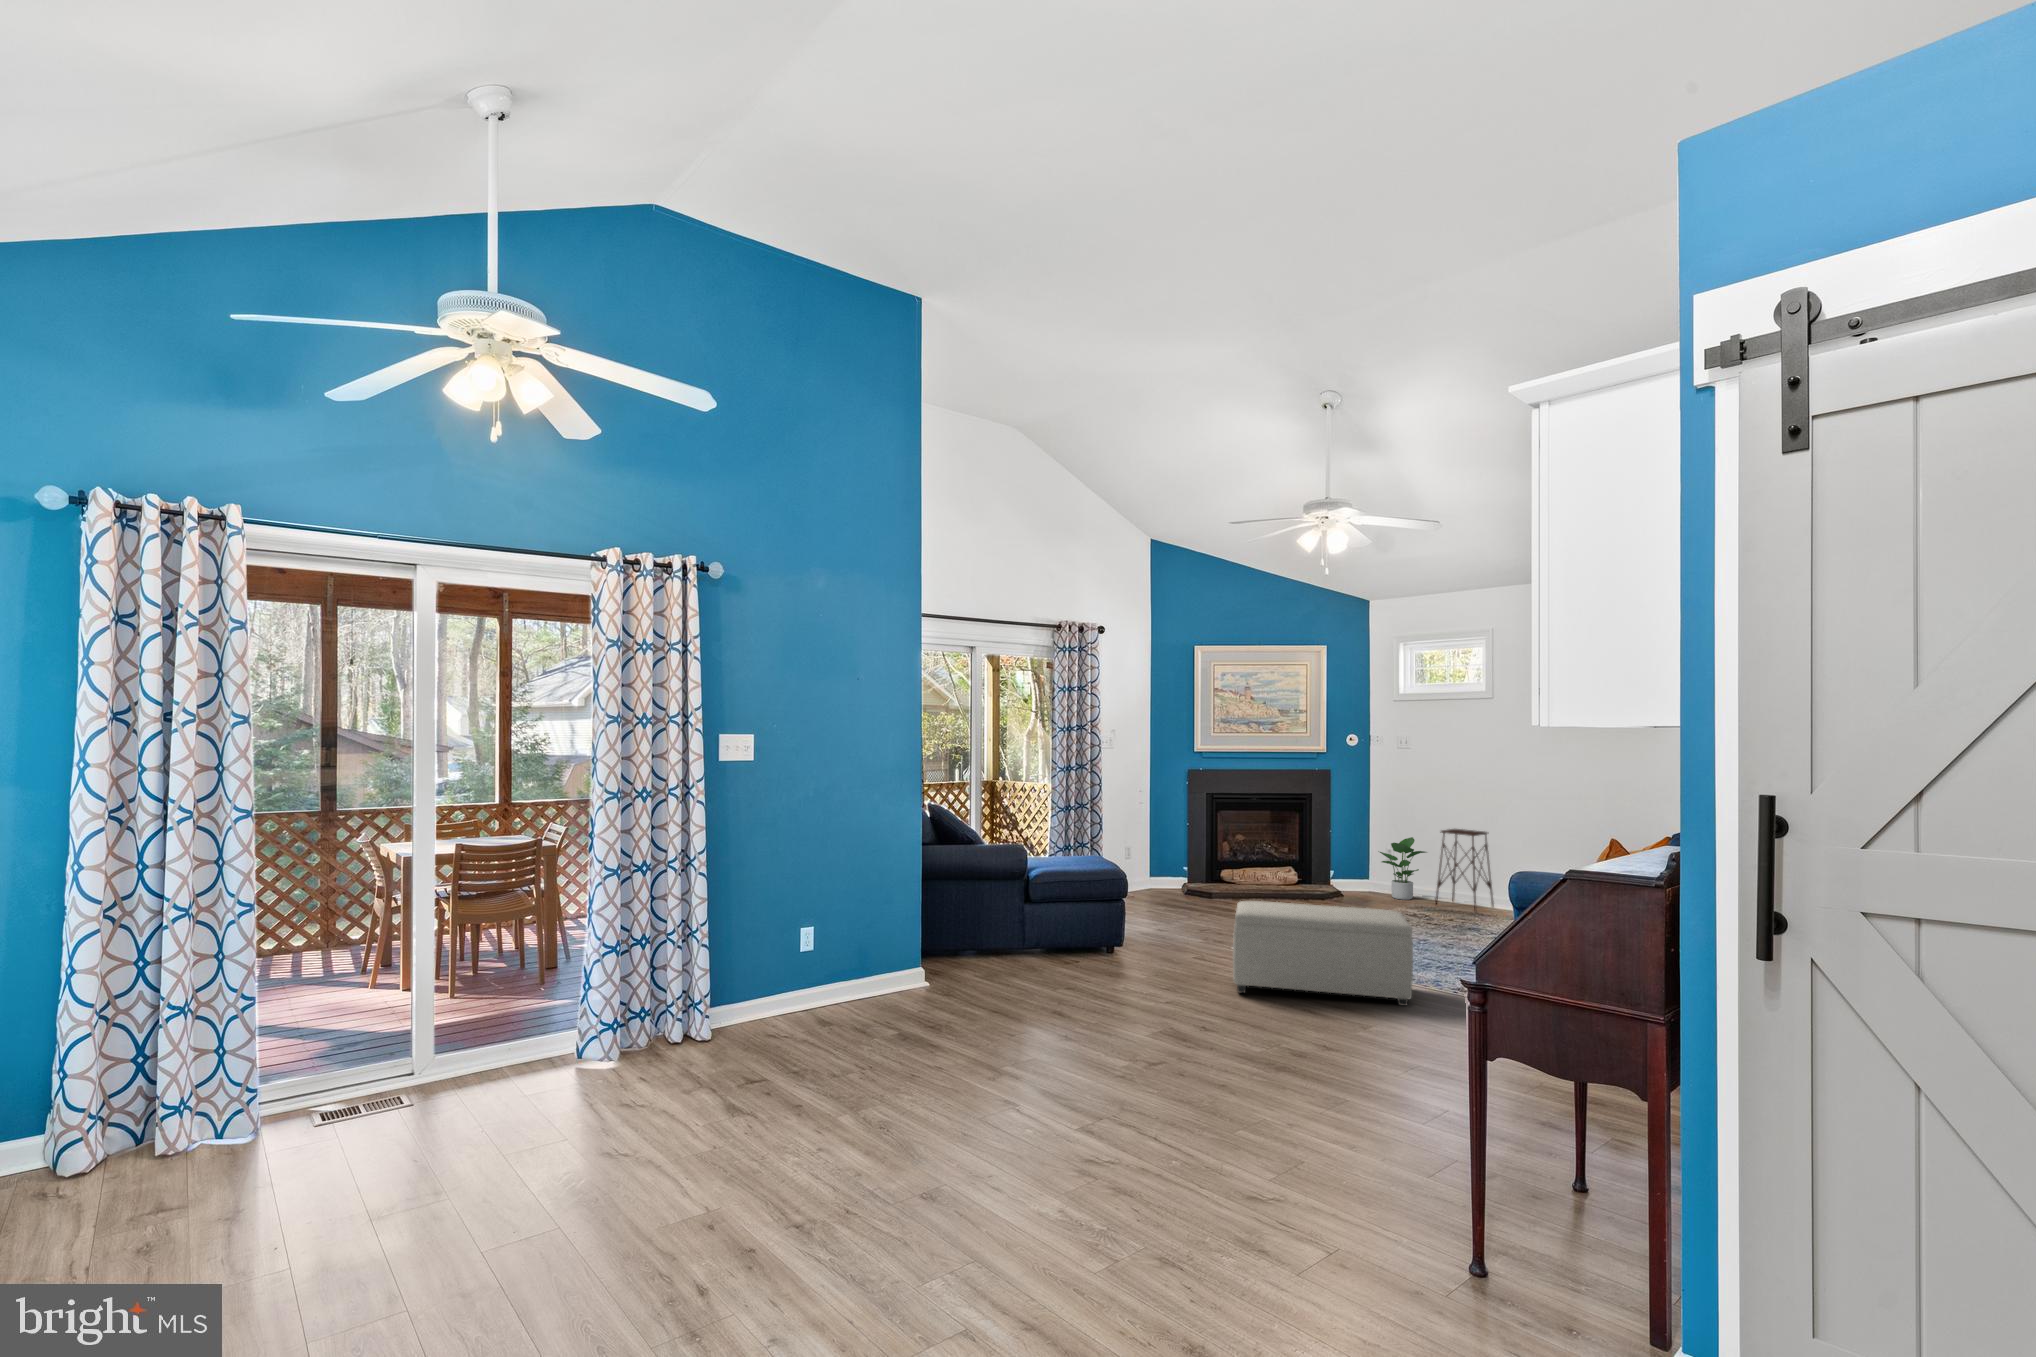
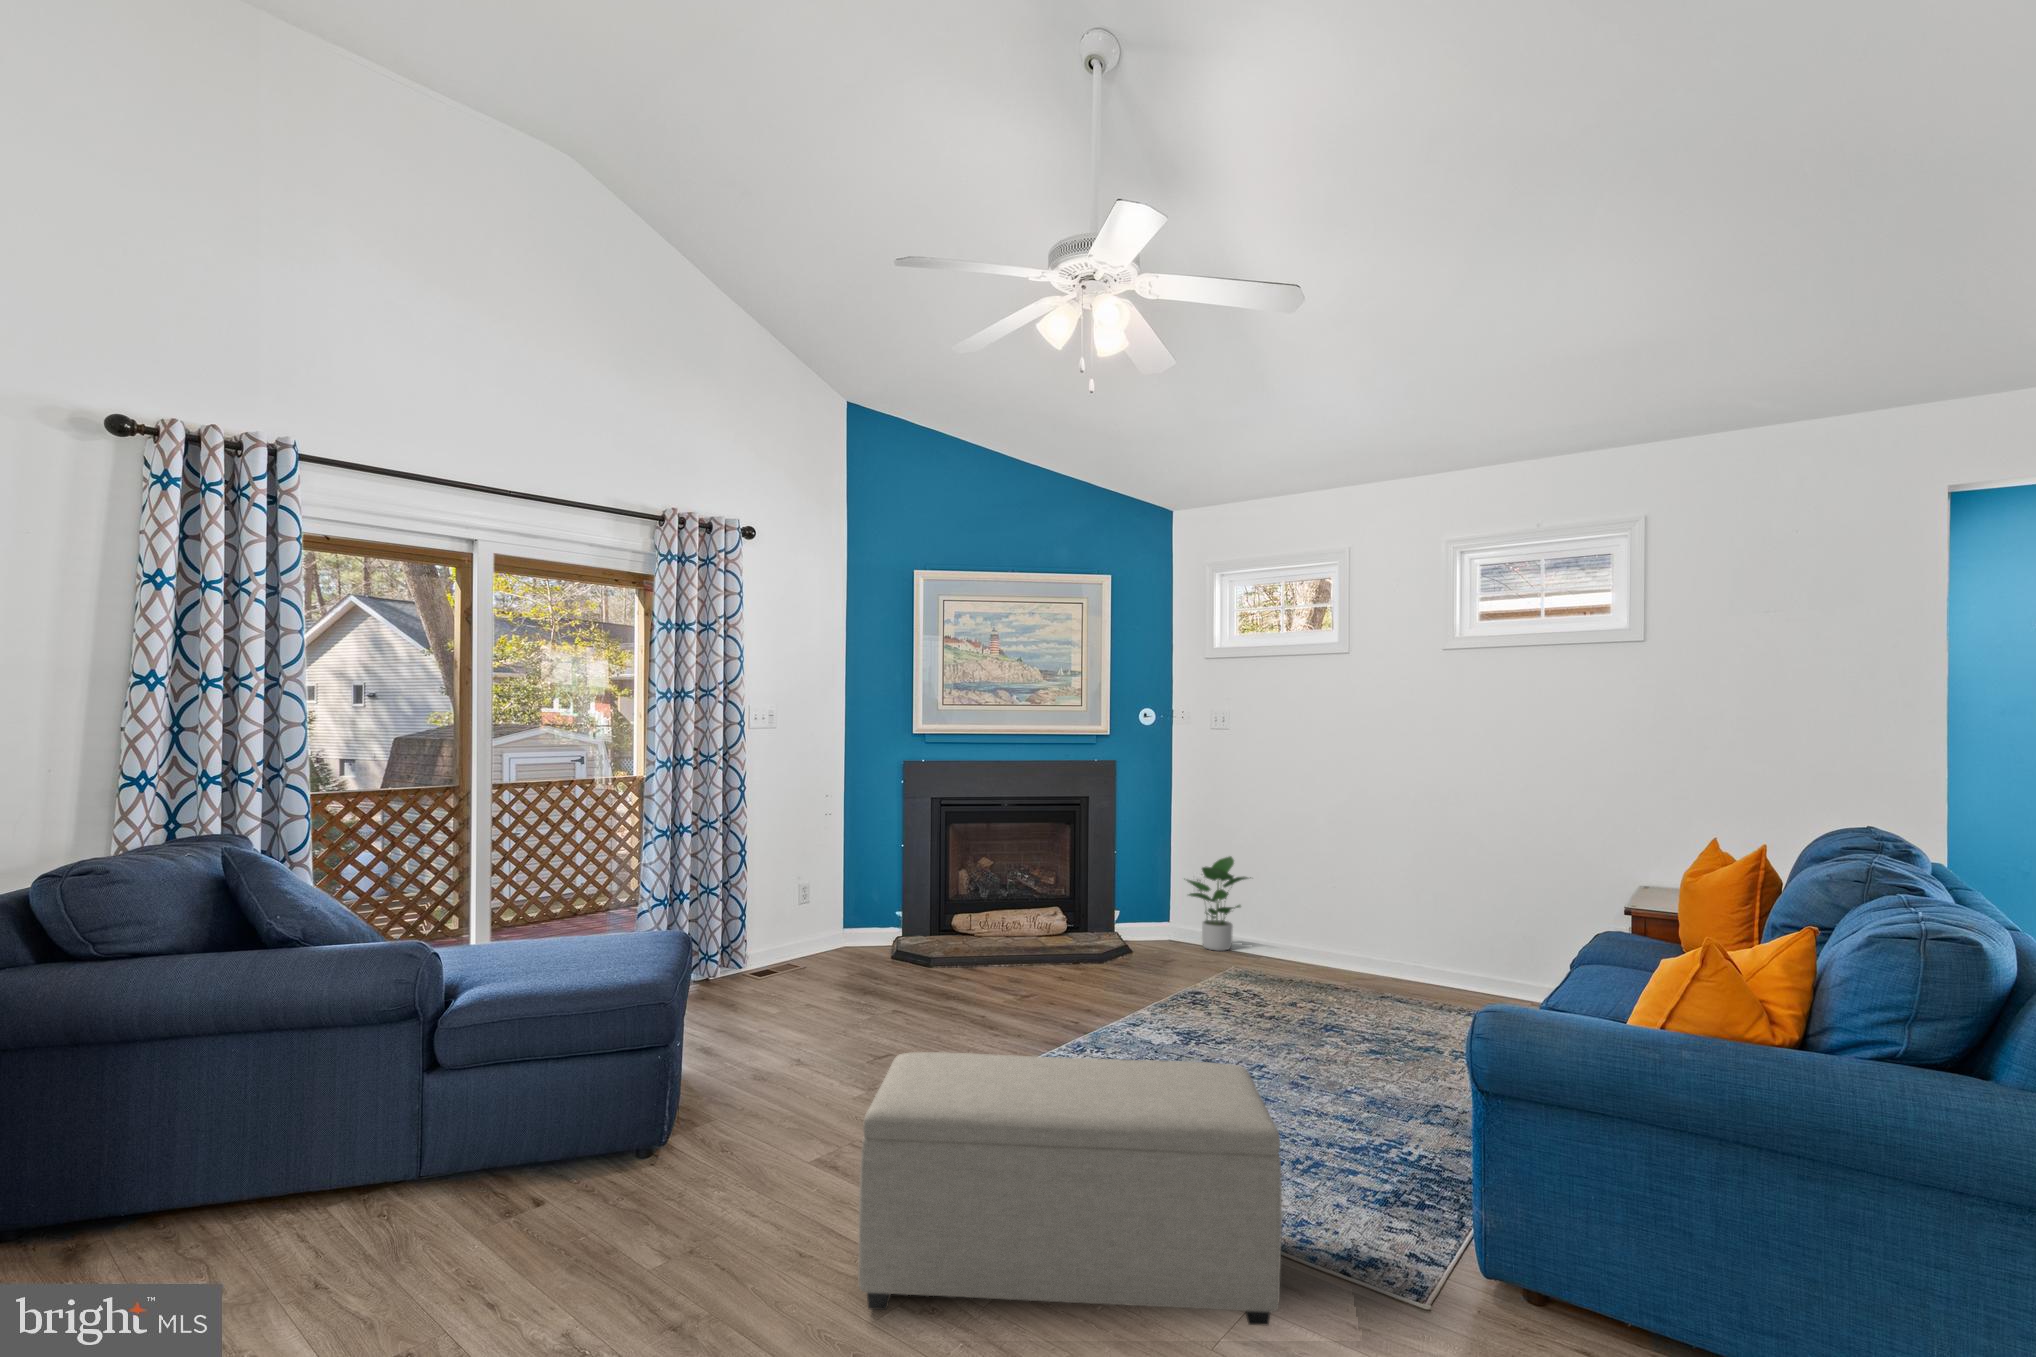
side table: present [1435,829,1494,911] -> none [1266,843,1349,973]

